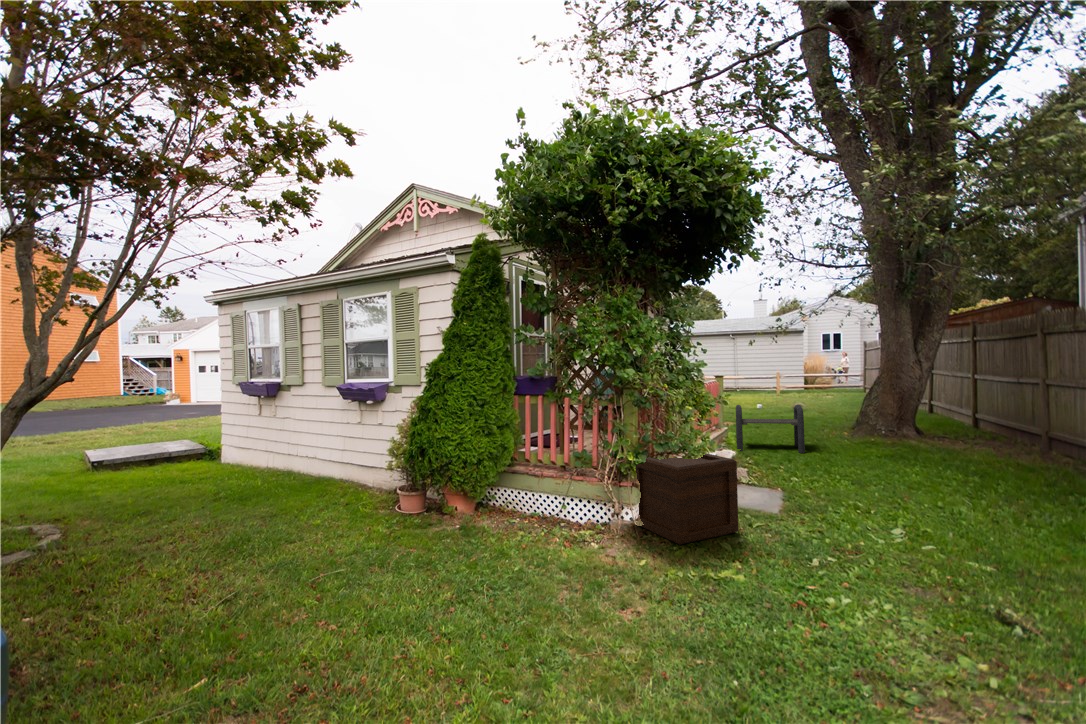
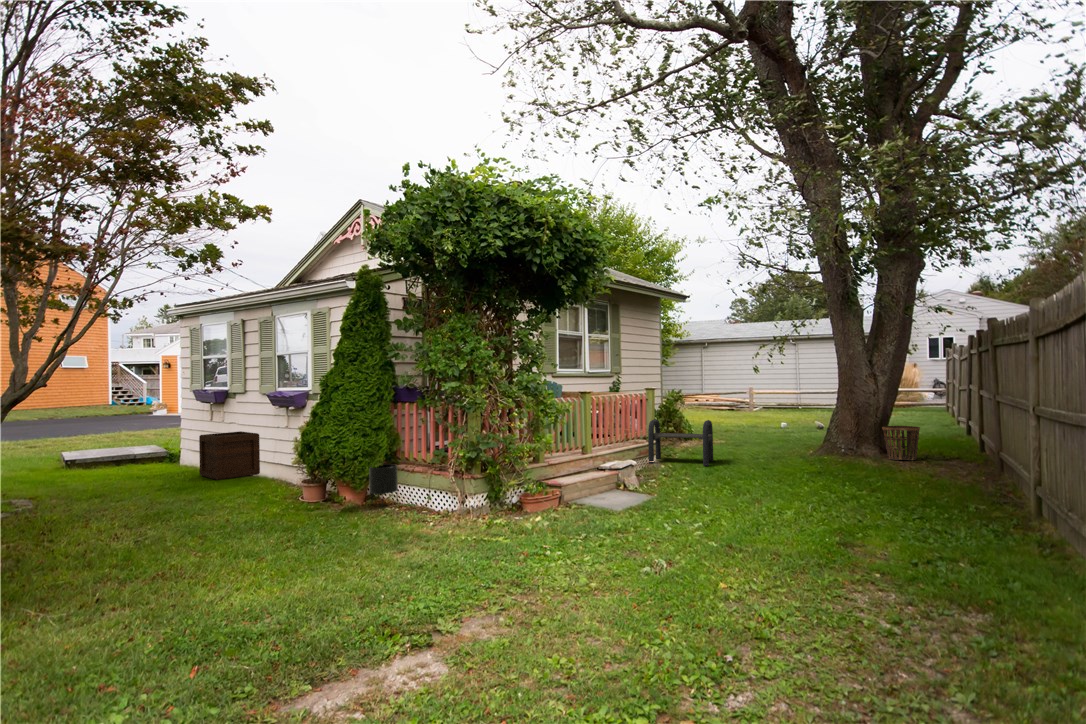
basket: none [964,406,1007,441] -> present [882,426,920,460]
wooden crate: present [636,454,739,545] -> present [199,431,260,480]
planter: none [489,467,522,521] -> present [369,464,398,495]

